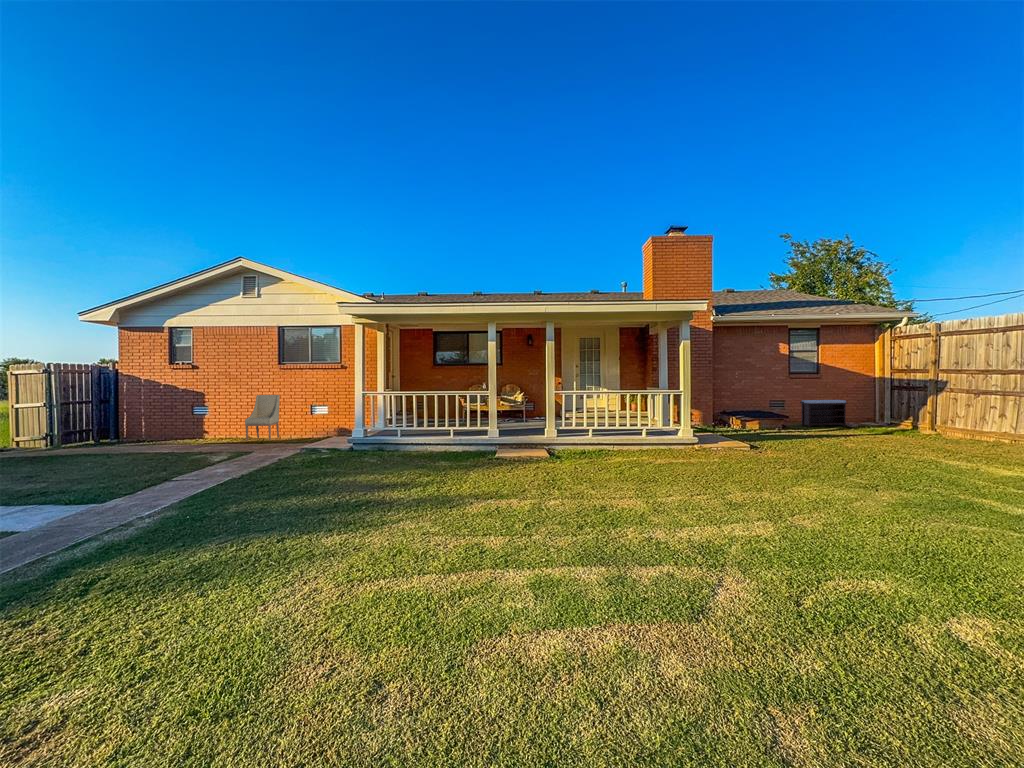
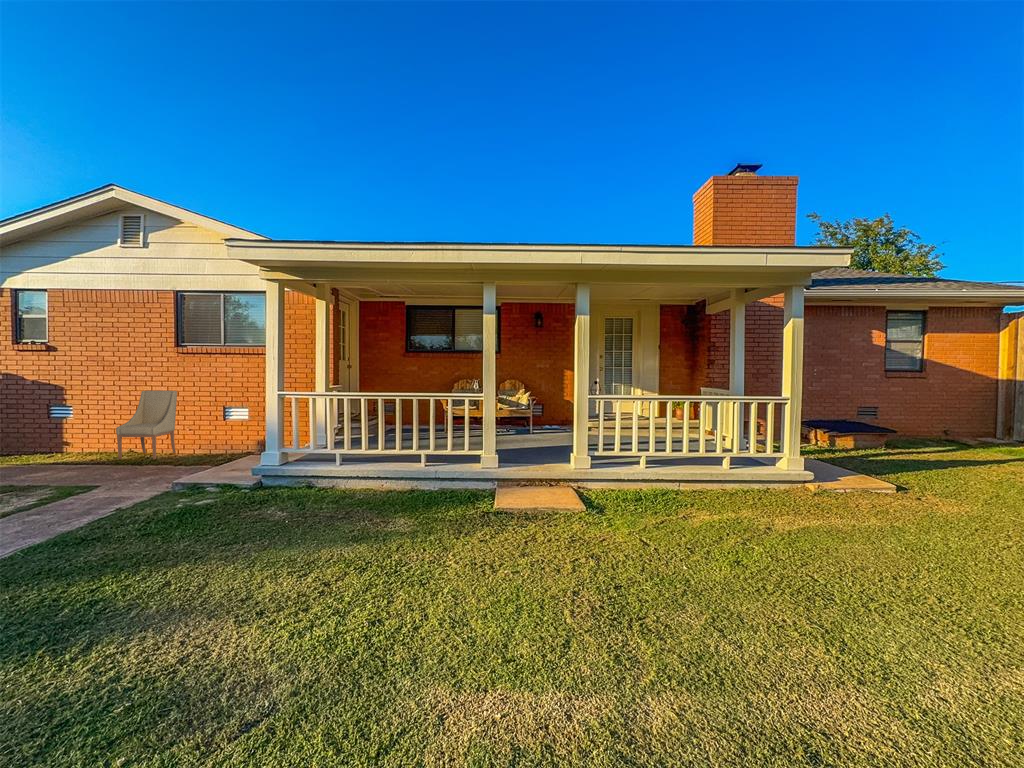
bench: present [800,400,847,427] -> none [898,407,967,444]

